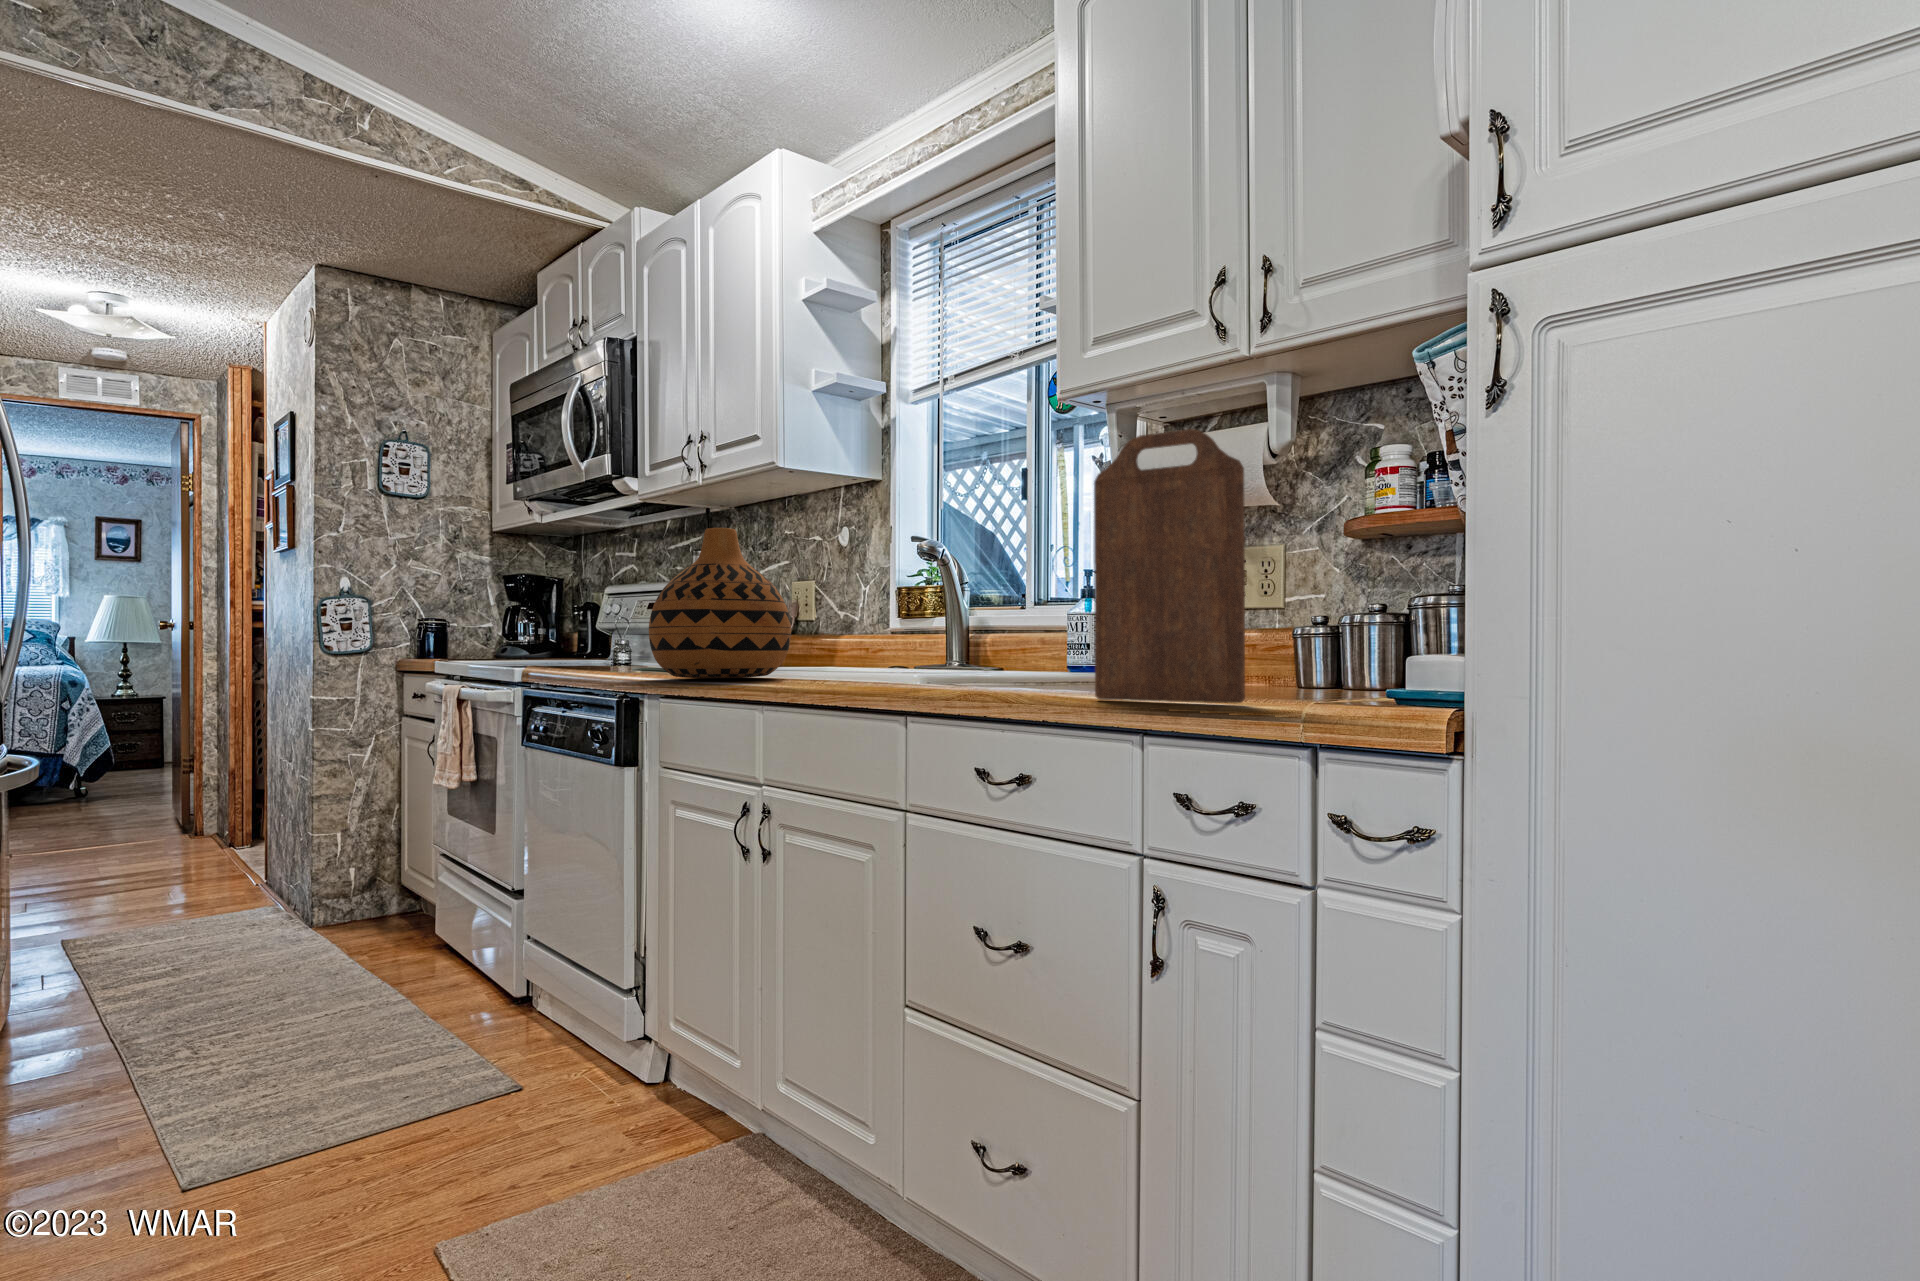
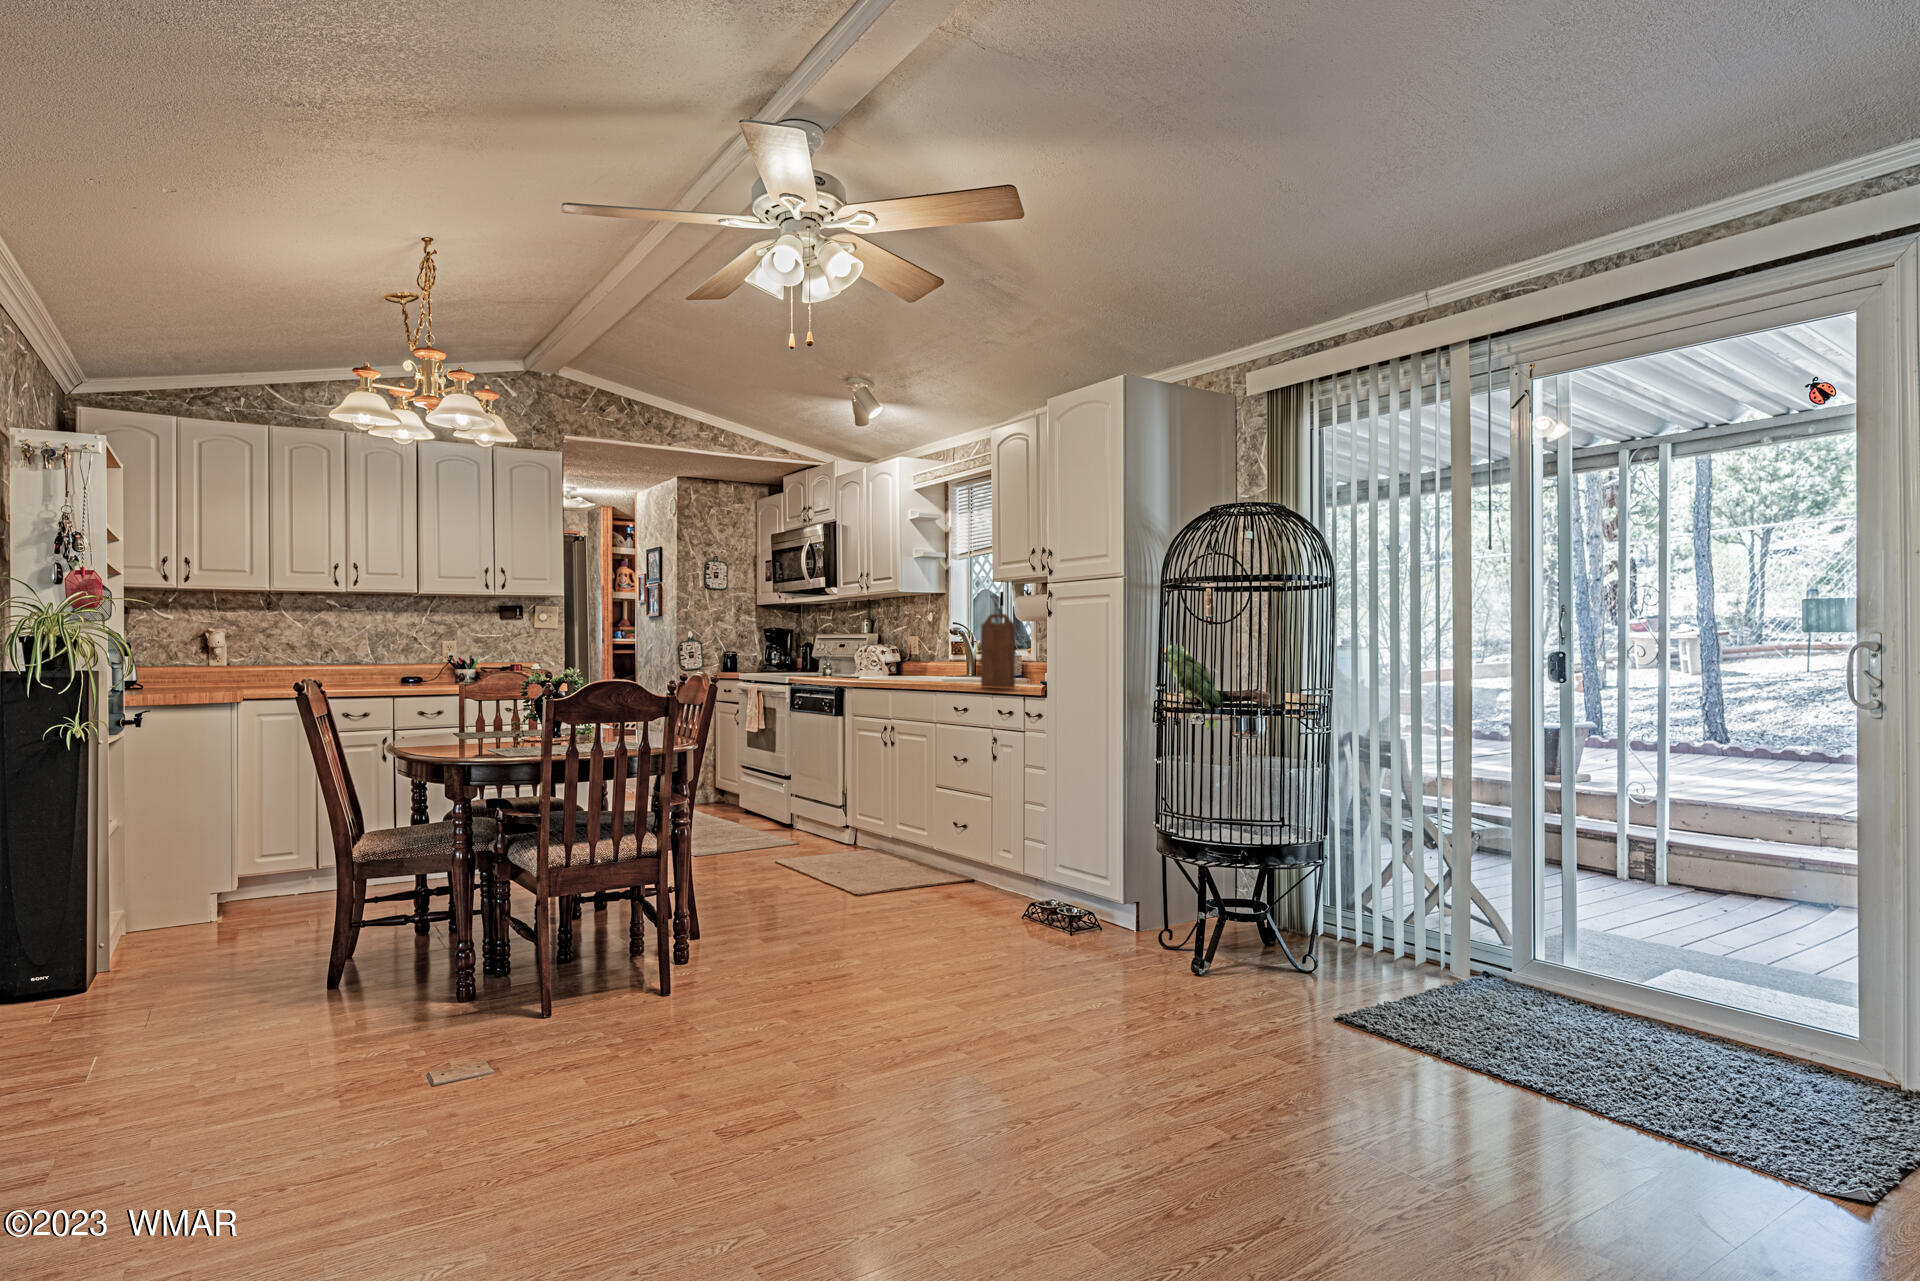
vase: present [649,528,791,679] -> none [852,627,902,681]

